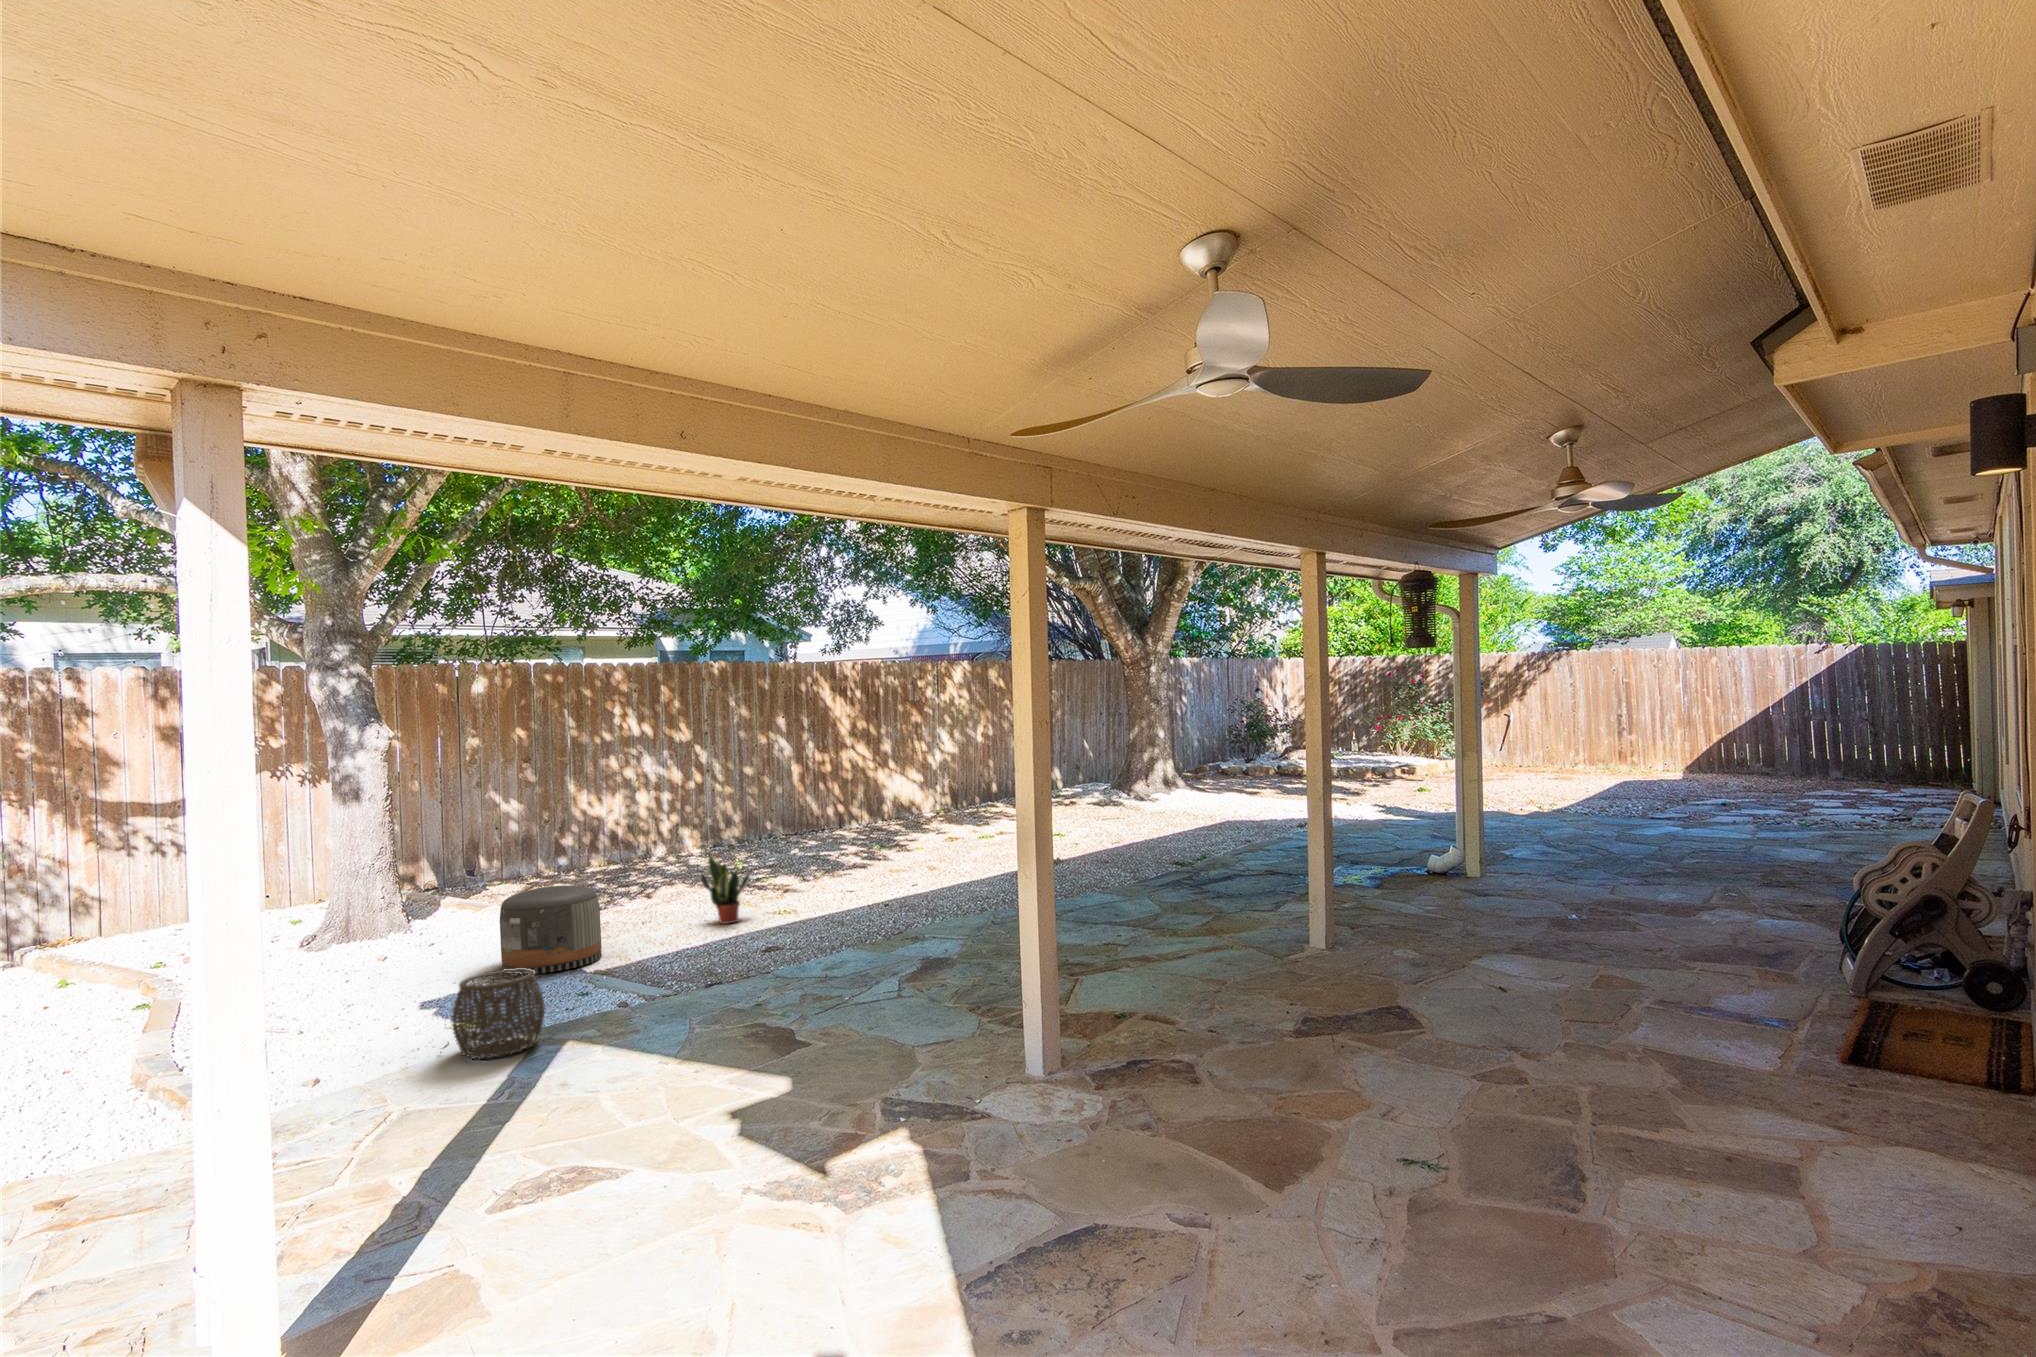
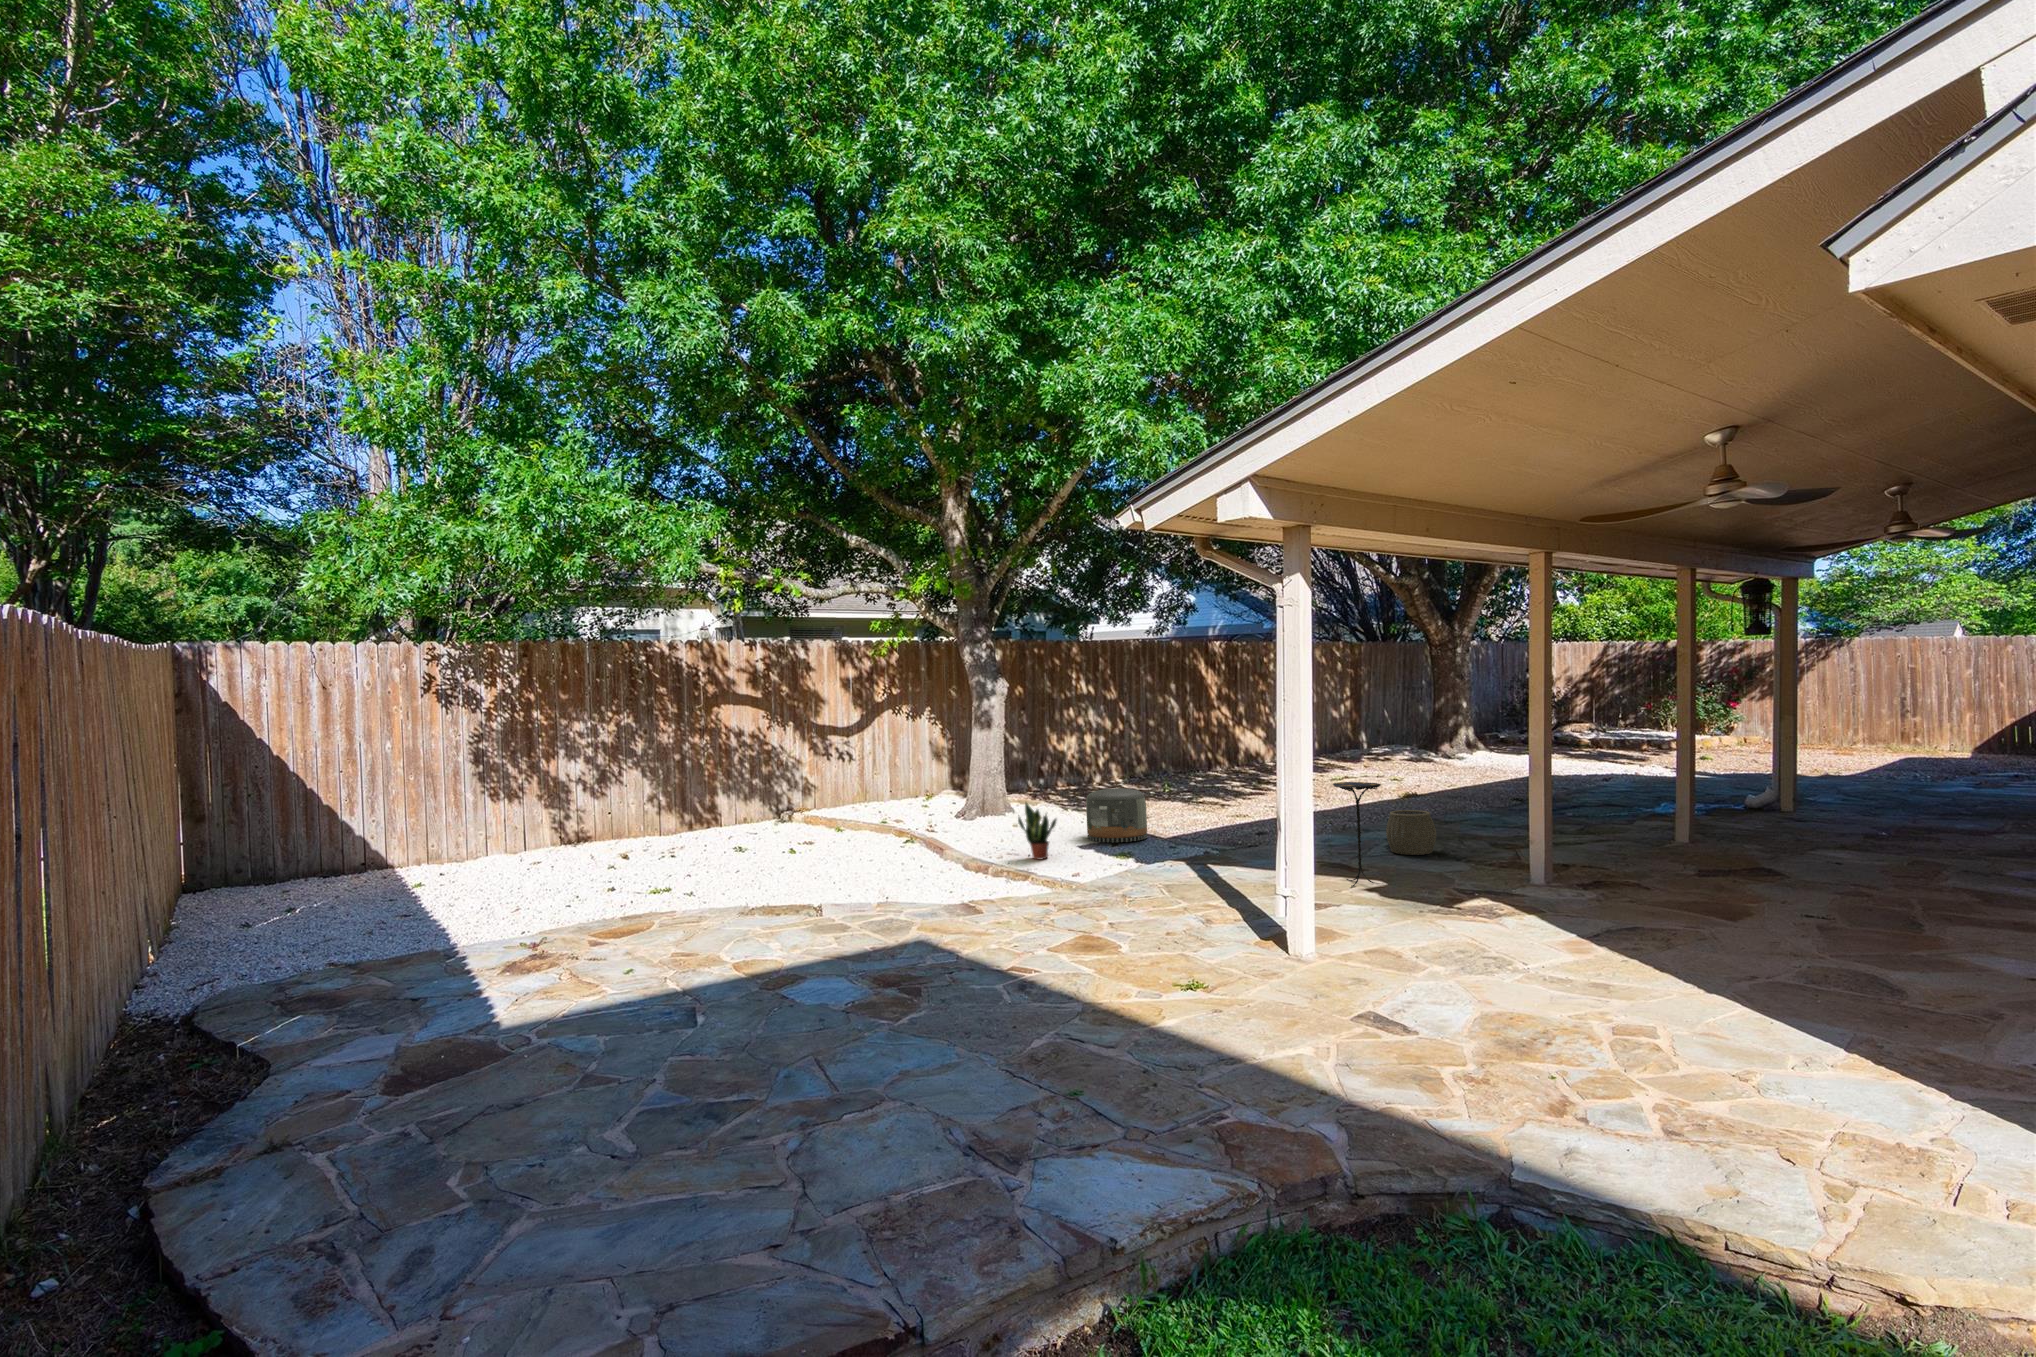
potted plant: present [701,855,749,924] -> present [1018,803,1056,860]
side table: none [758,883,838,1059] -> present [1333,782,1381,886]
woven basket: present [452,969,545,1059] -> present [1386,810,1437,855]

